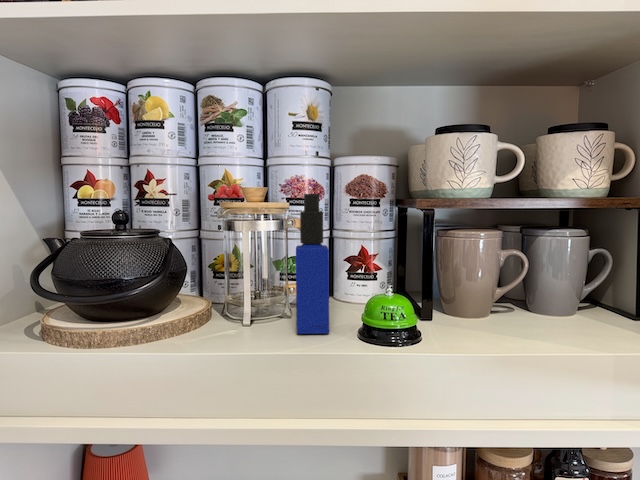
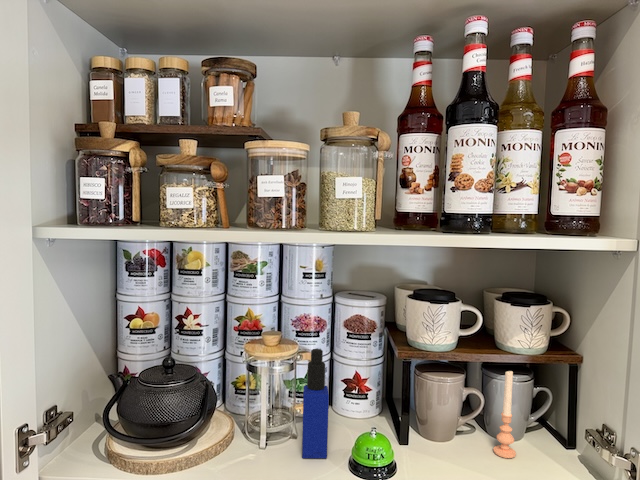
candle: none [542,217,572,329] -> present [493,371,516,458]

